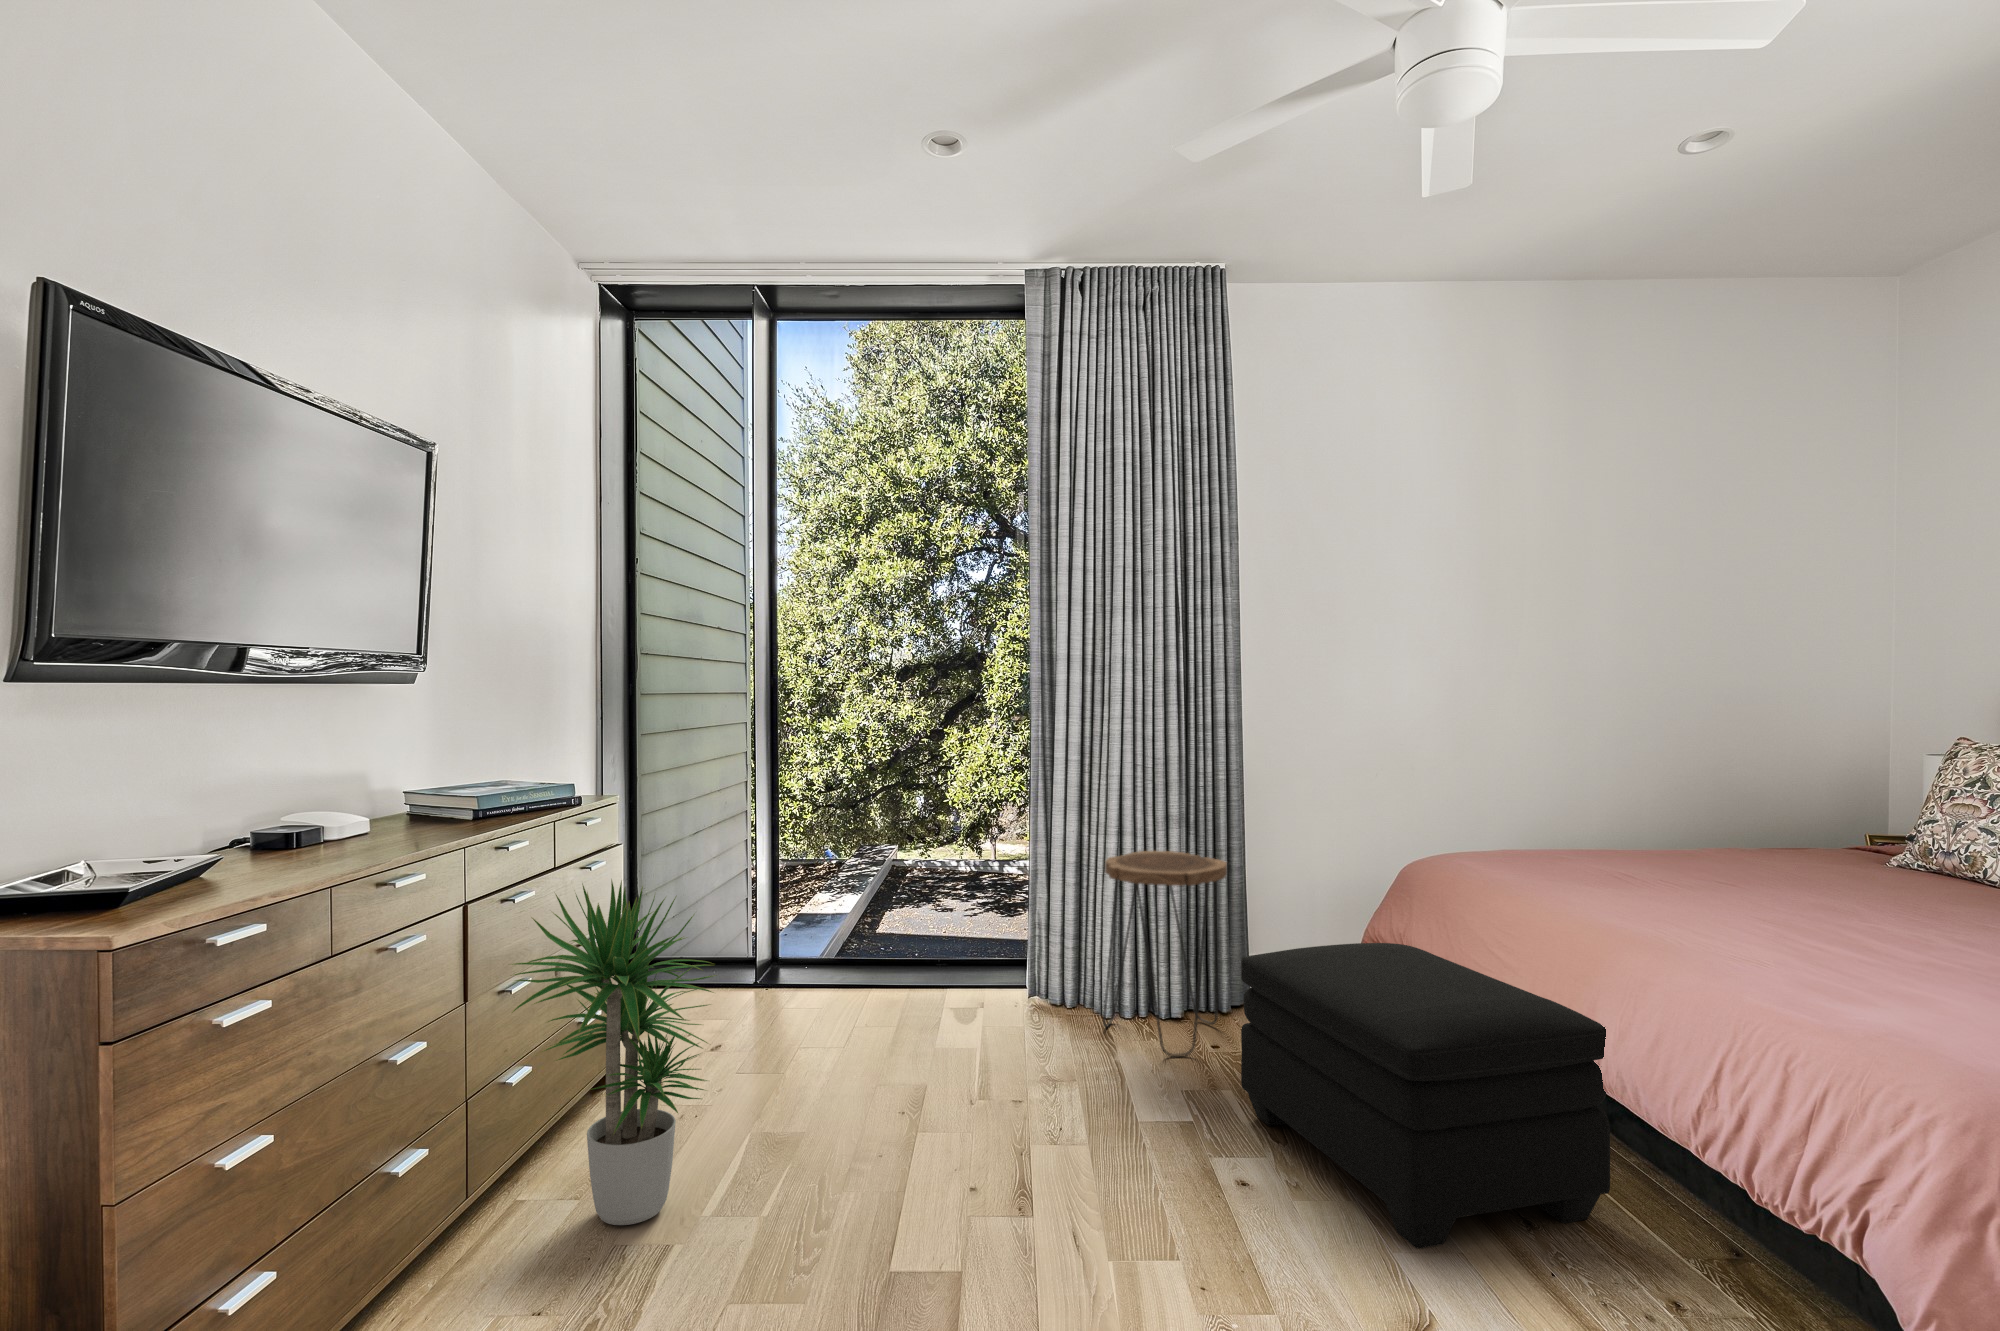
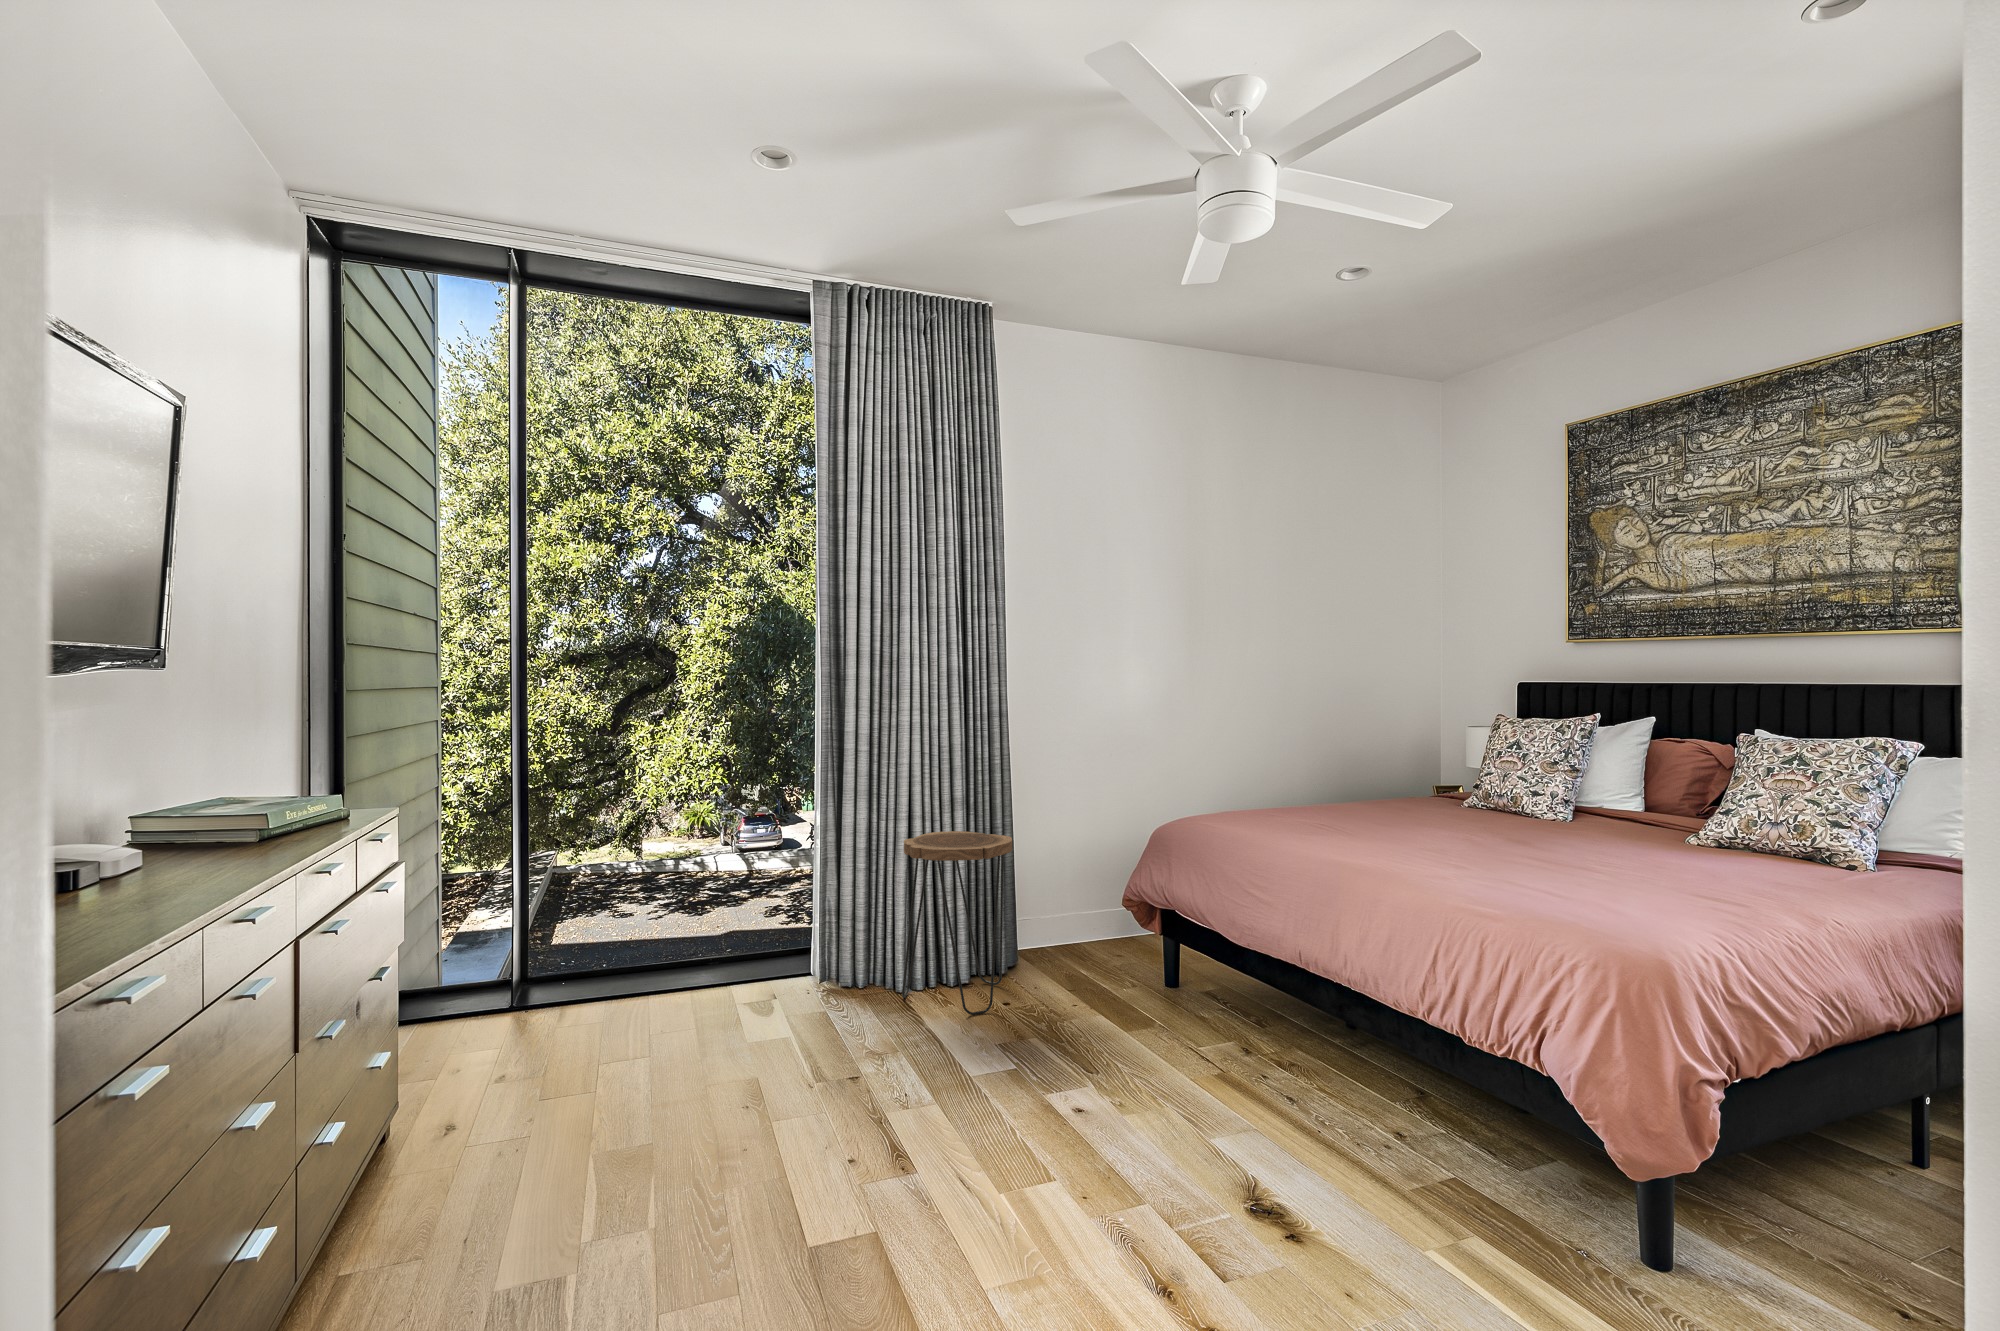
potted plant: present [512,880,716,1225] -> none [356,881,600,1242]
ottoman: present [1241,943,1610,1249] -> none [1049,893,1347,1131]

